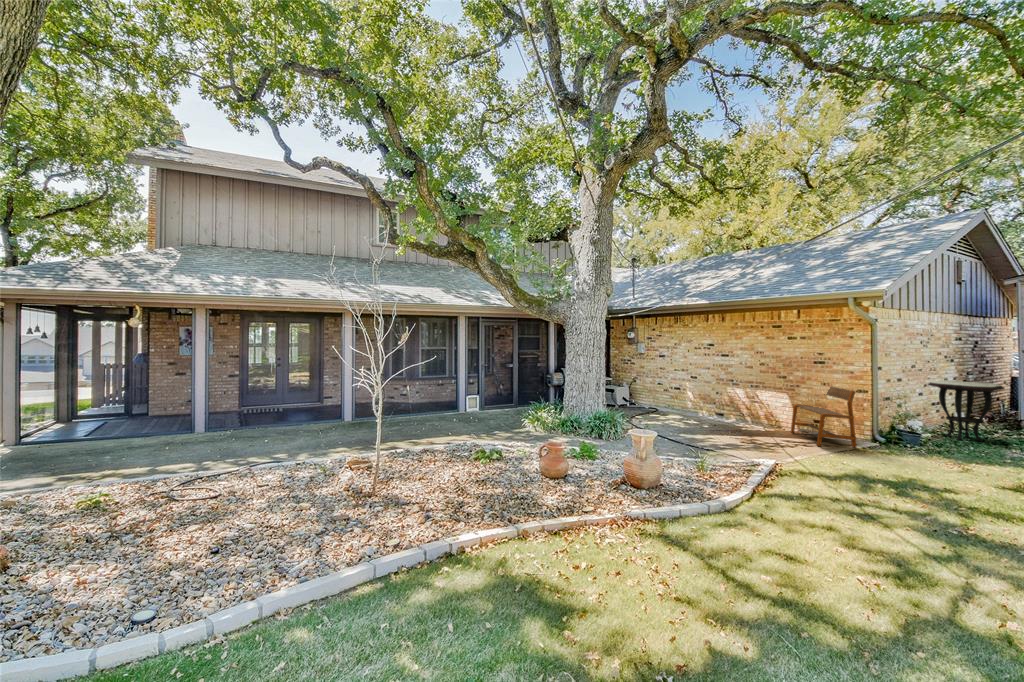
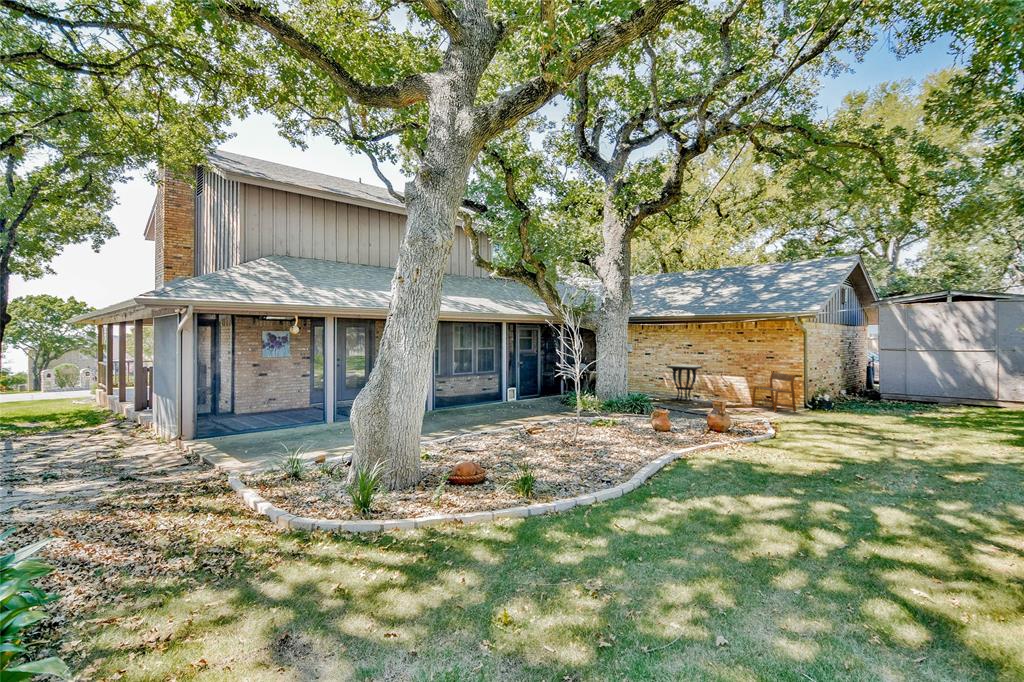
side table: present [928,381,1004,441] -> present [667,365,702,401]

